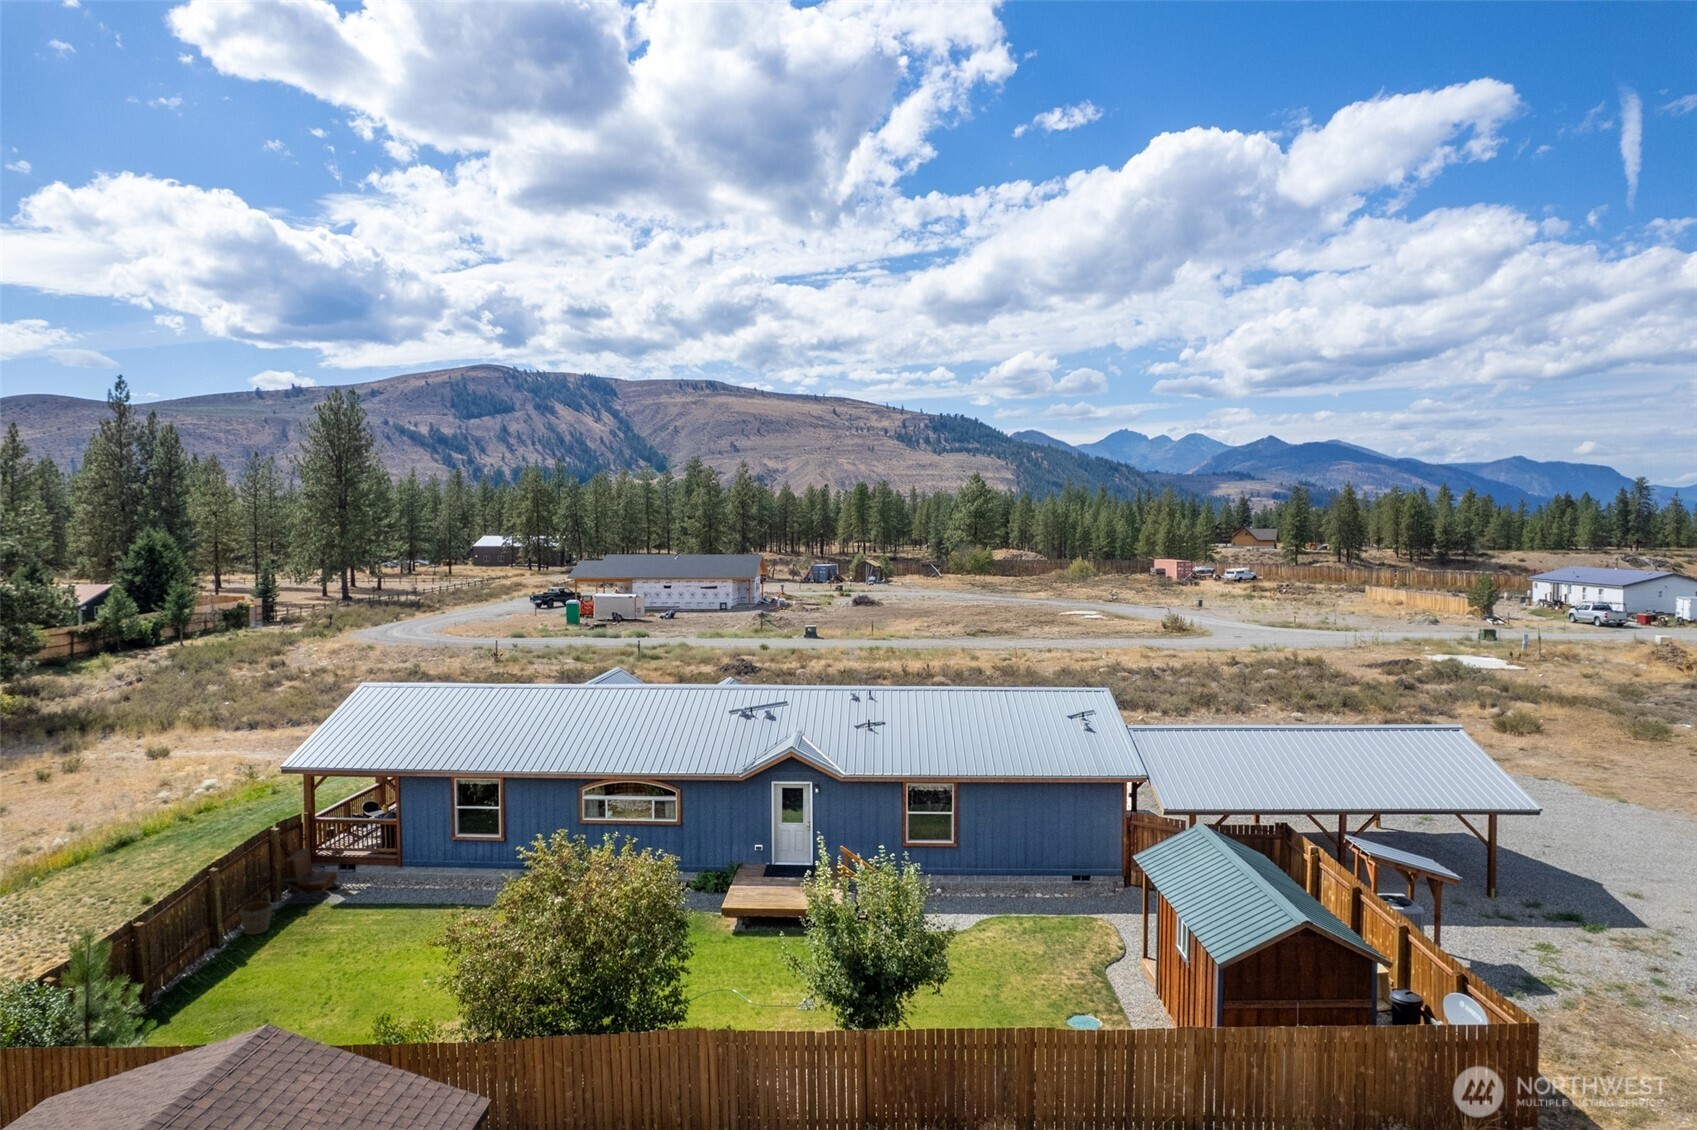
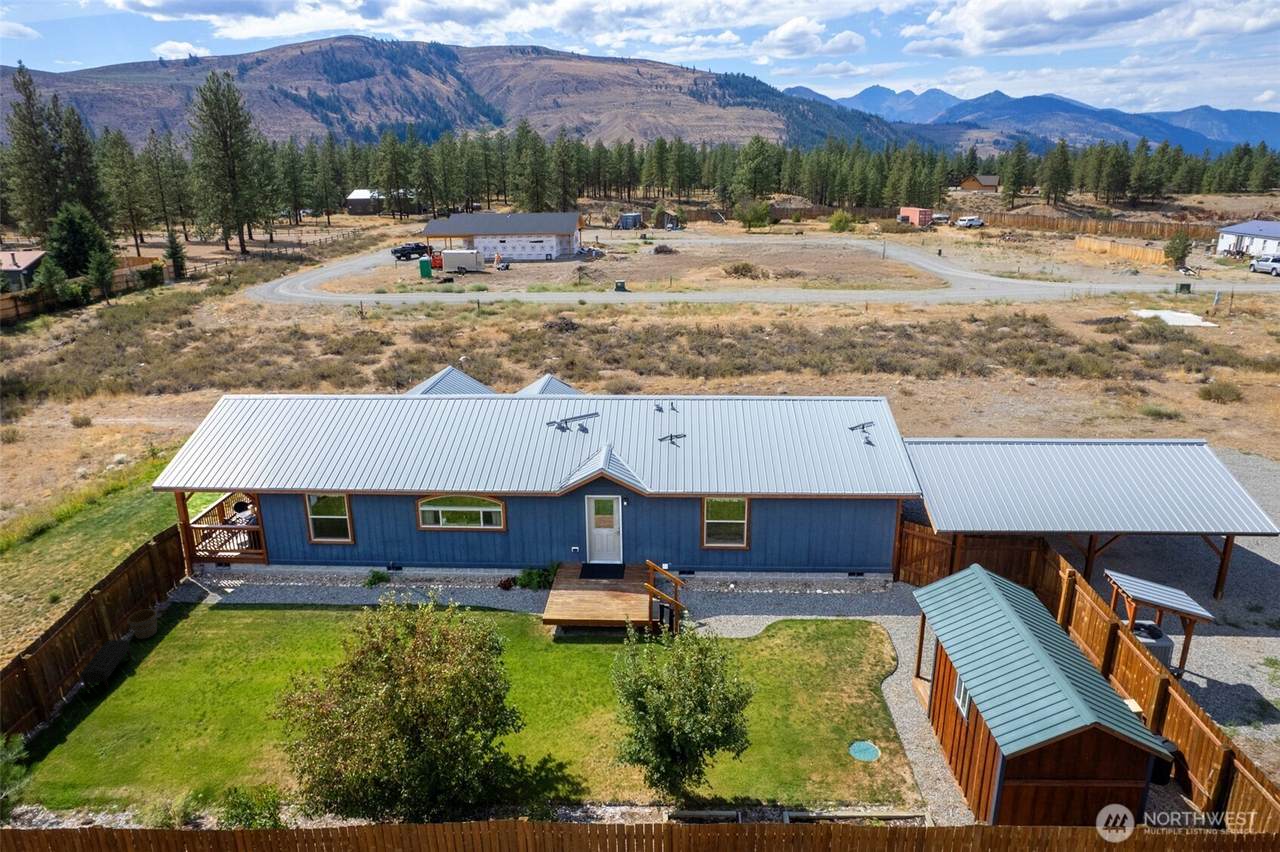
lounge chair: present [280,848,340,904] -> none [164,551,221,601]
bench: none [190,924,243,978] -> present [80,639,132,692]

